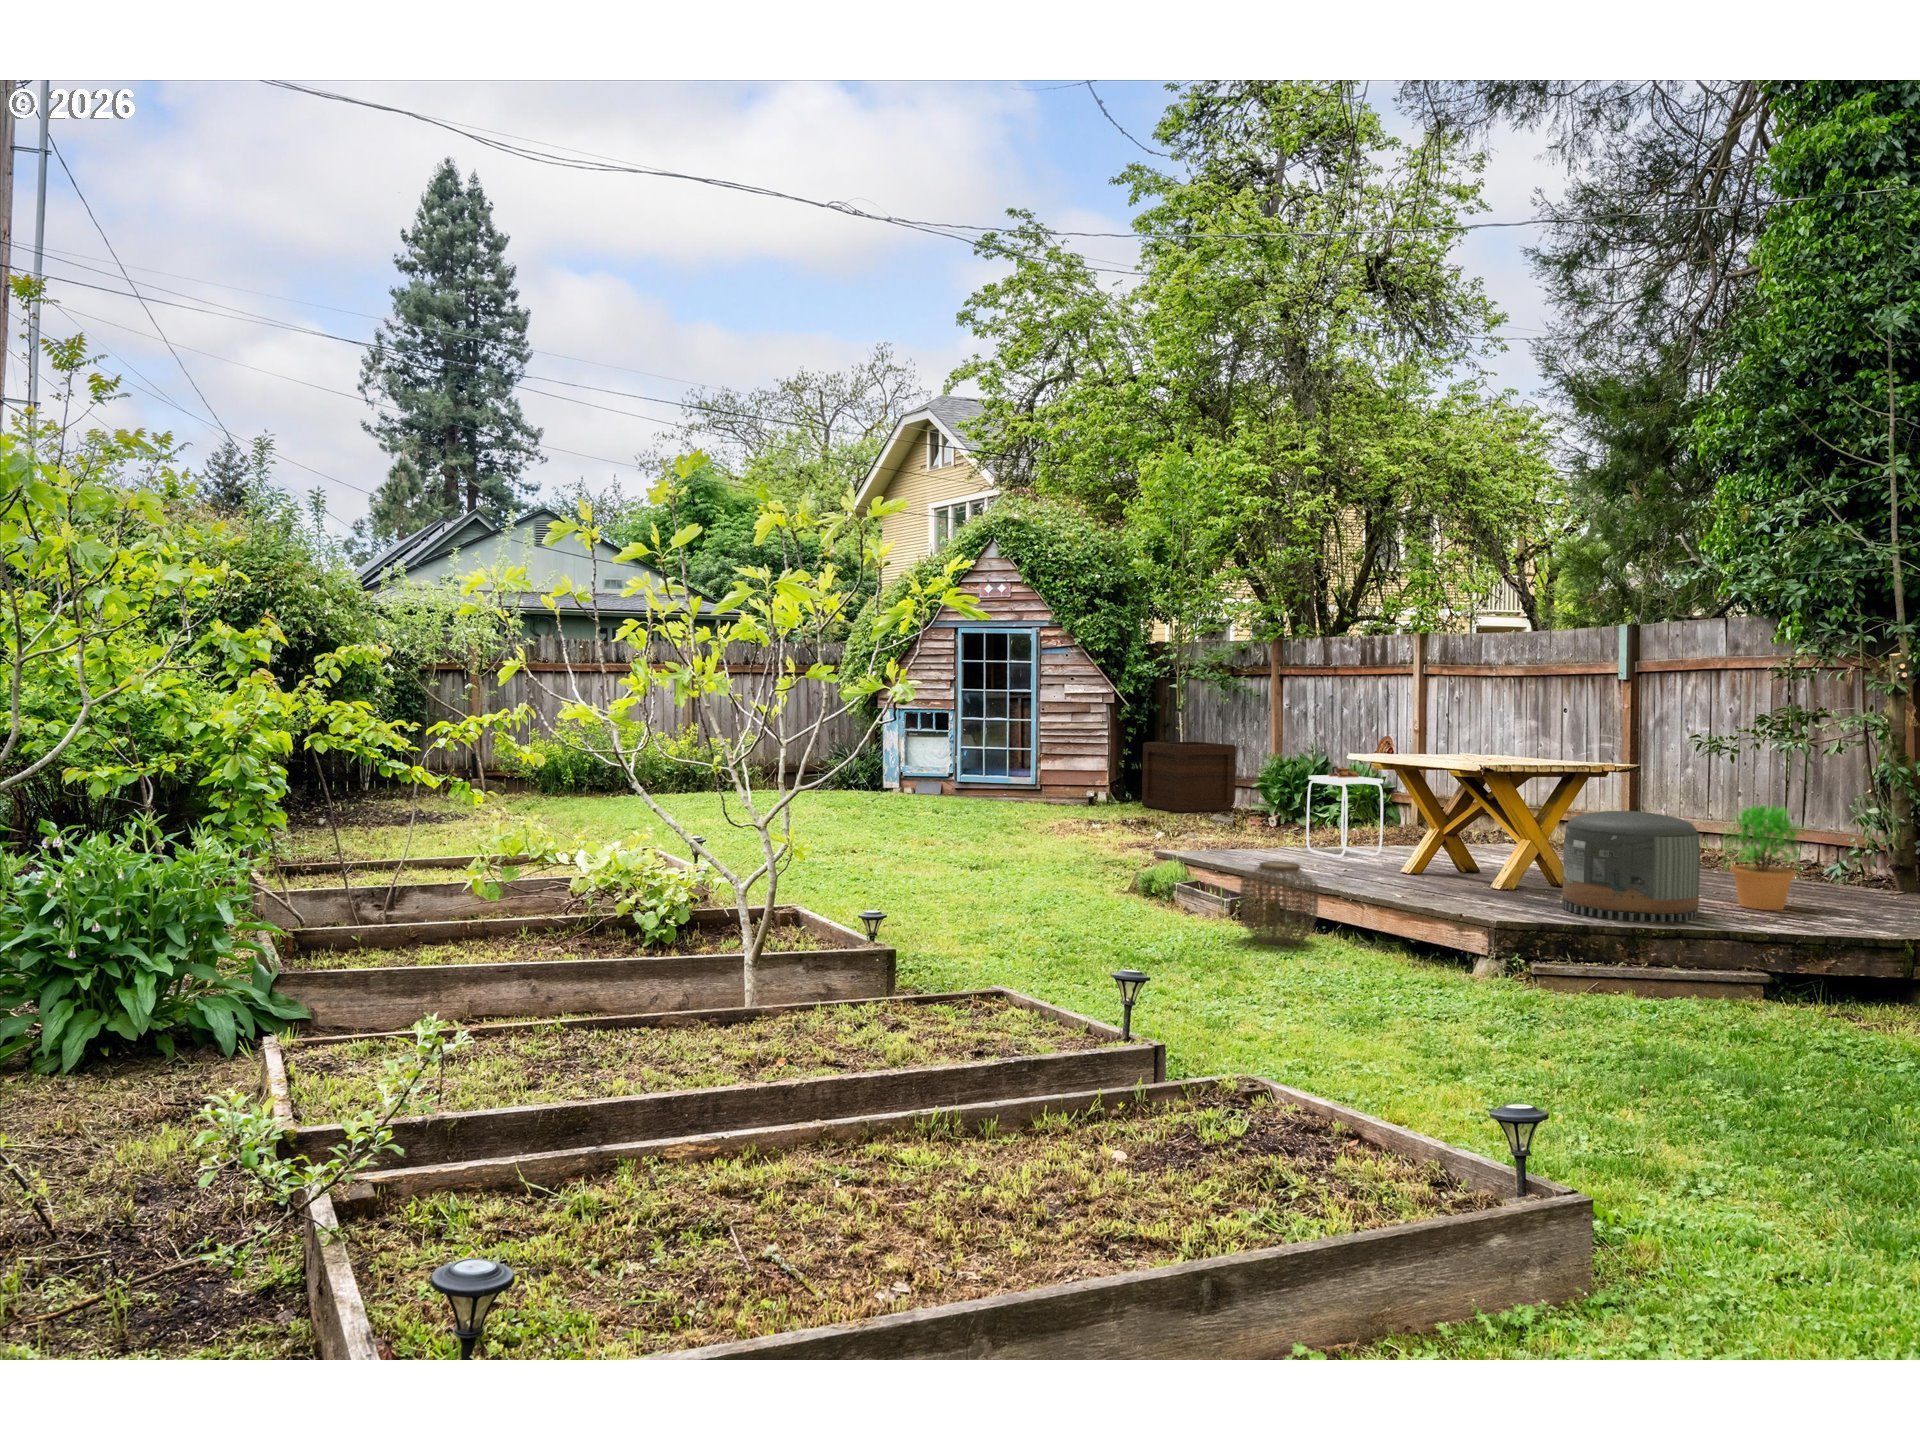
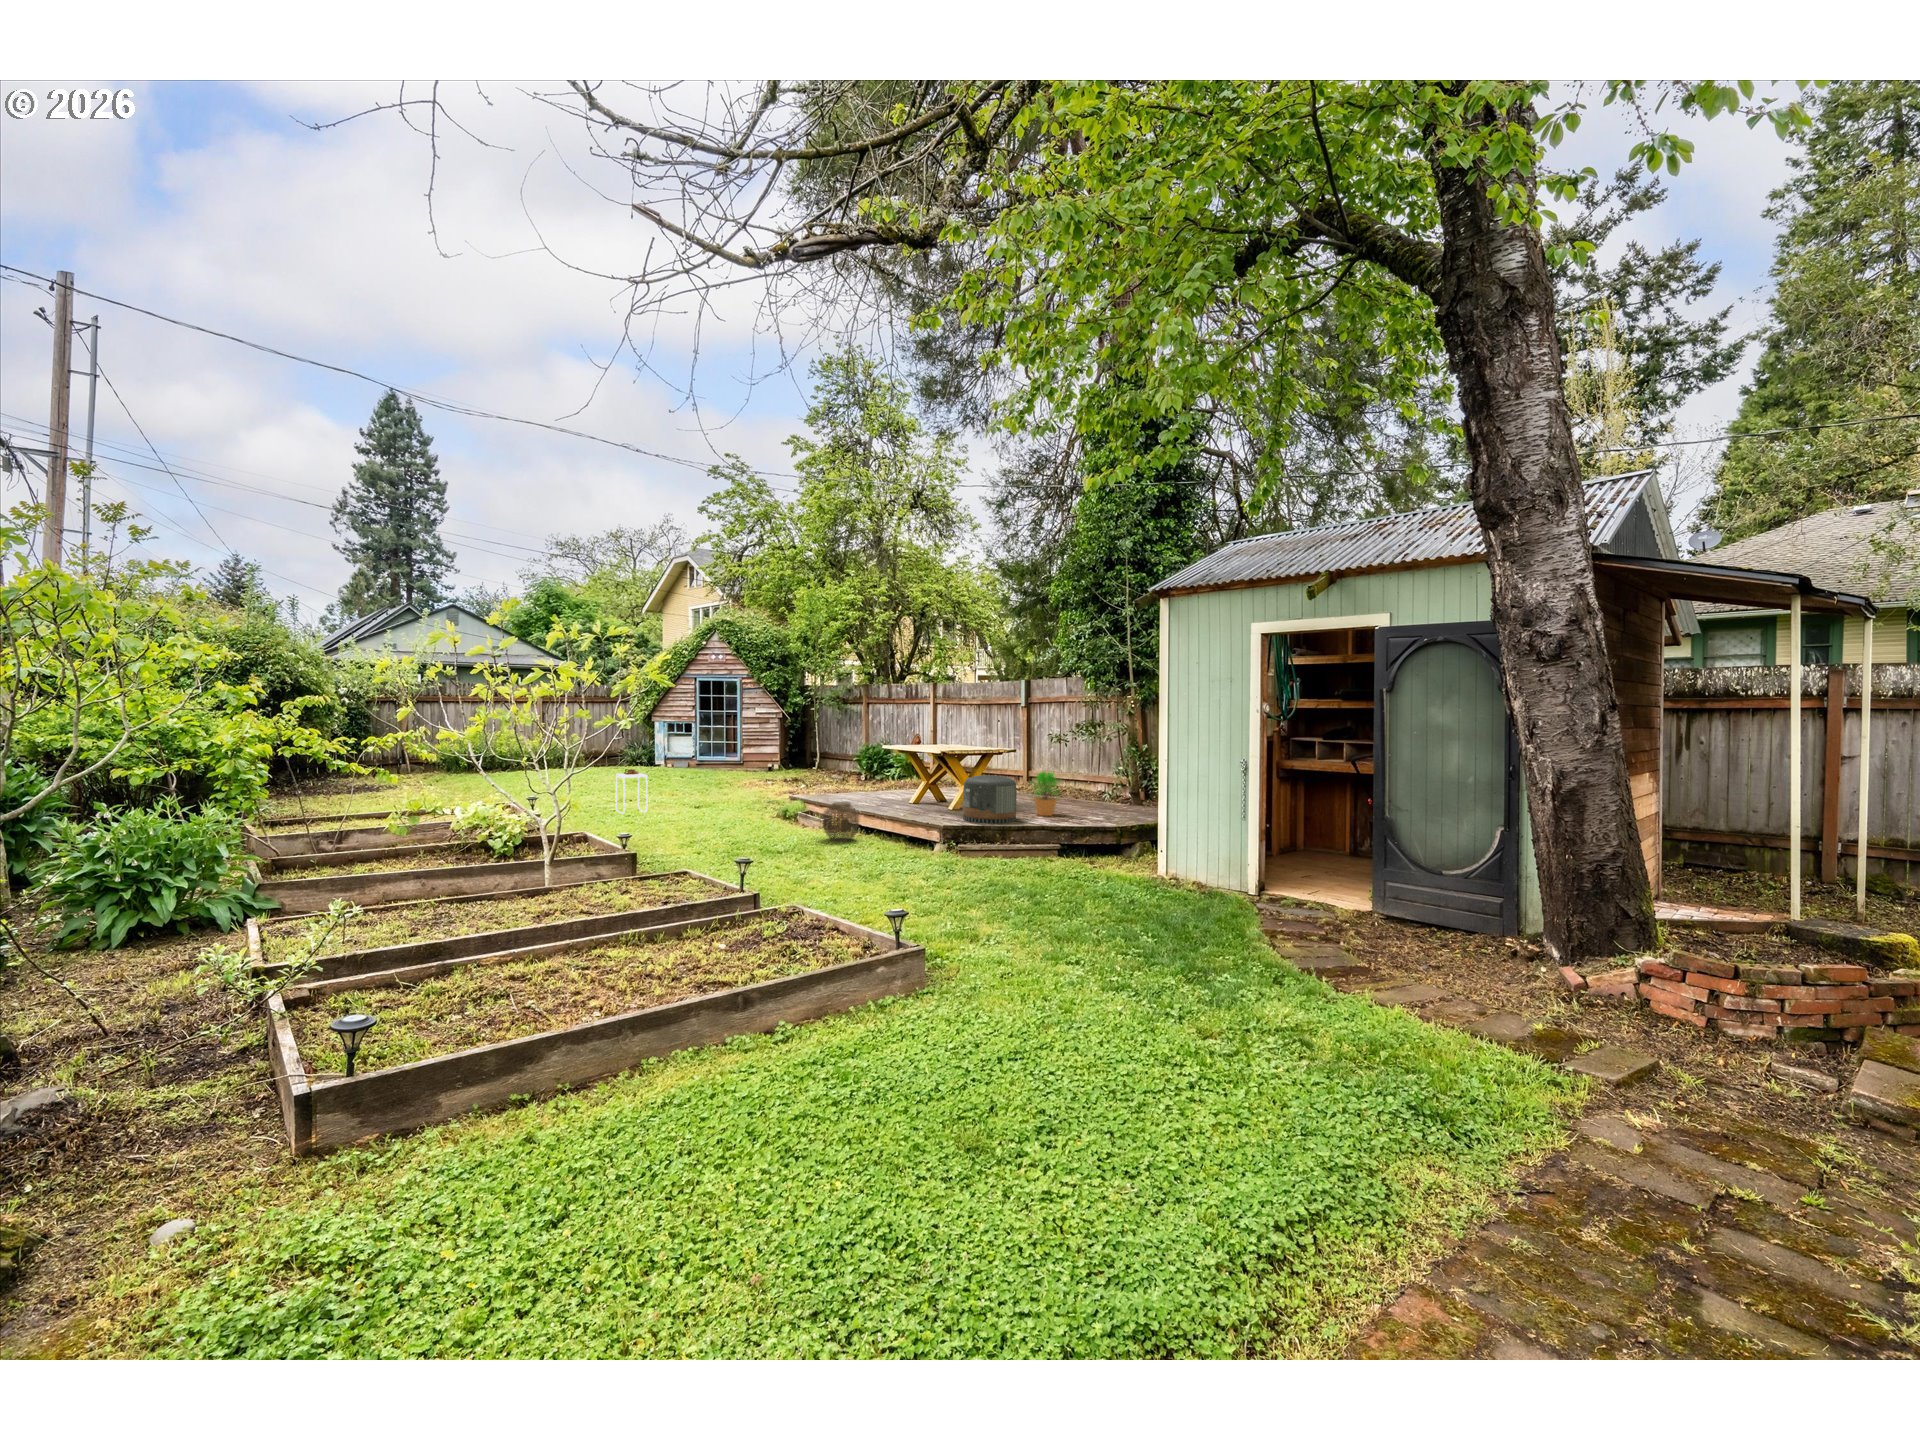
wooden crate: present [1142,742,1236,813] -> none [808,741,855,778]
side table: present [1306,767,1383,857] -> present [616,769,648,814]

